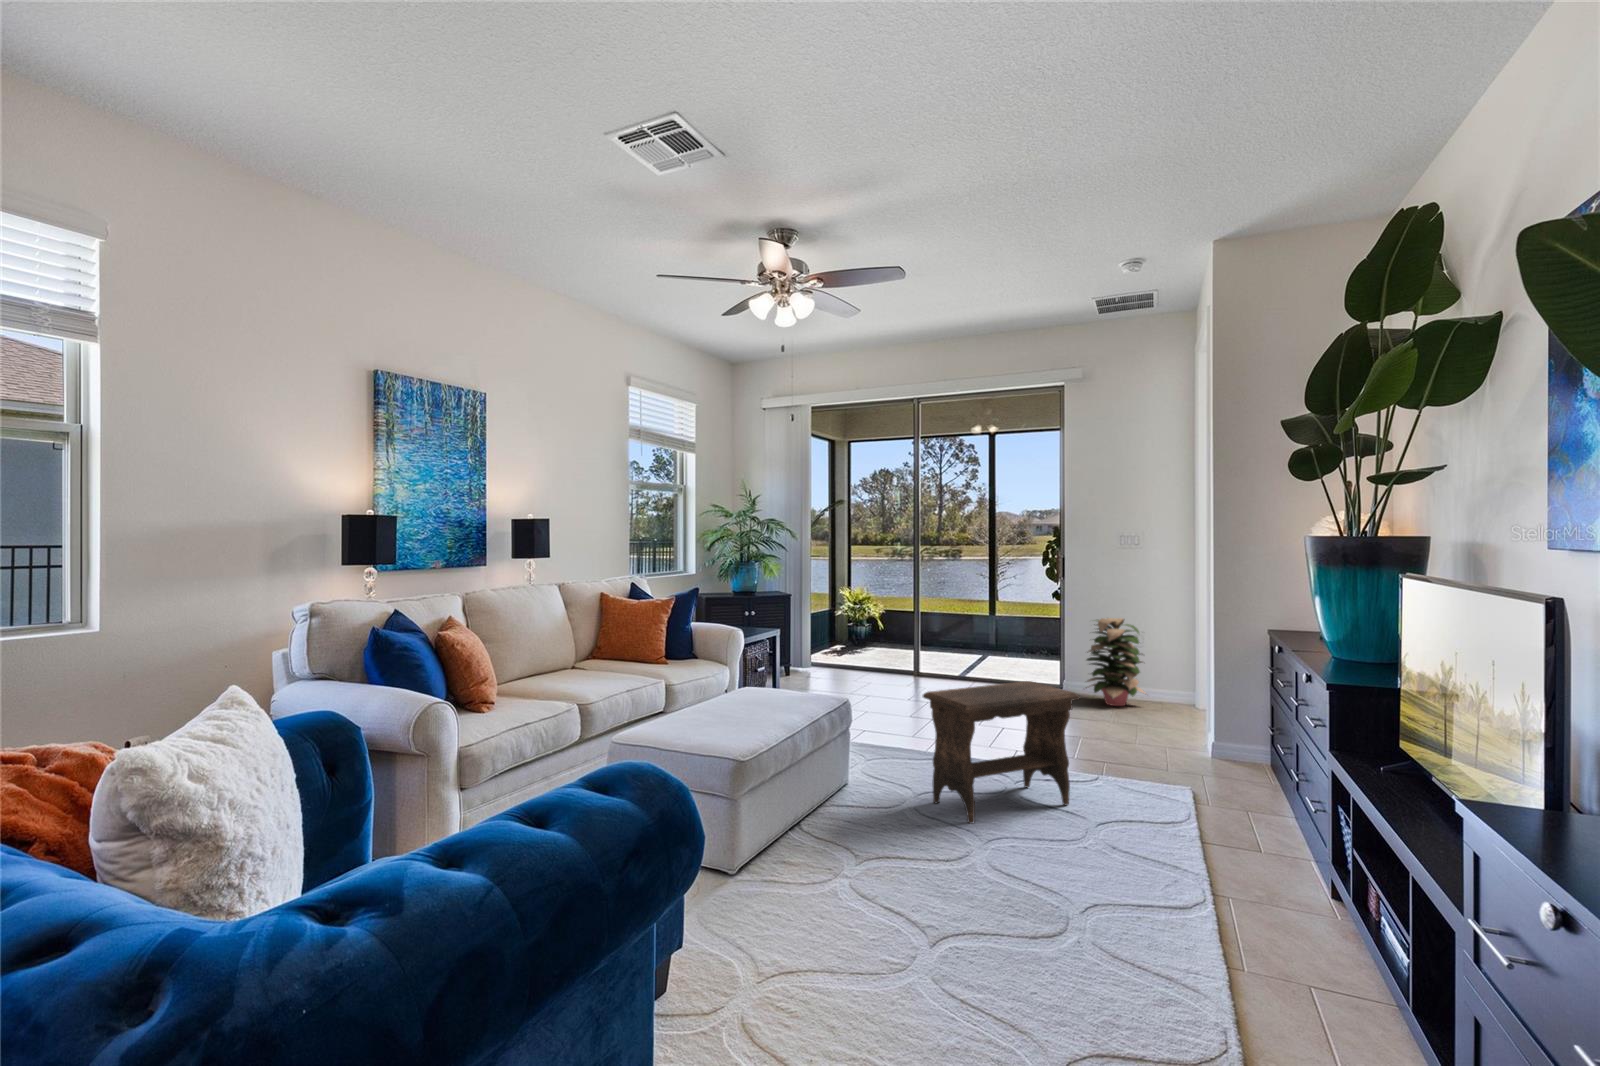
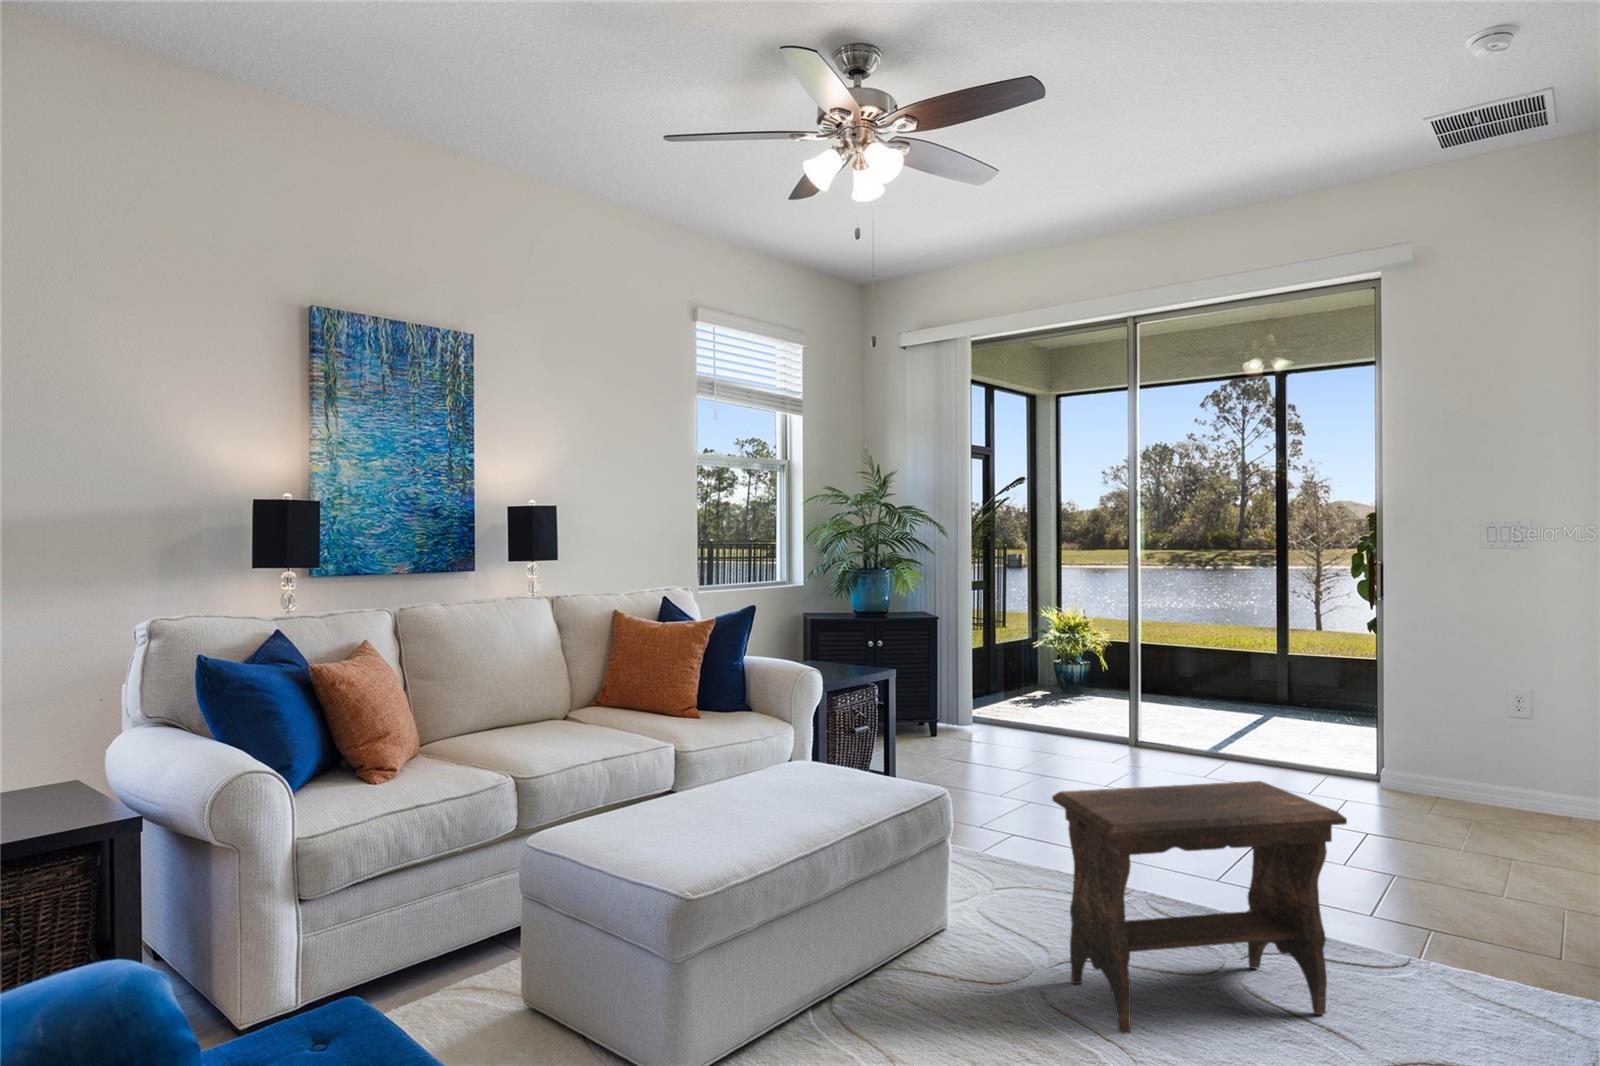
decorative plant: present [1087,618,1146,706] -> none [1408,668,1539,821]

